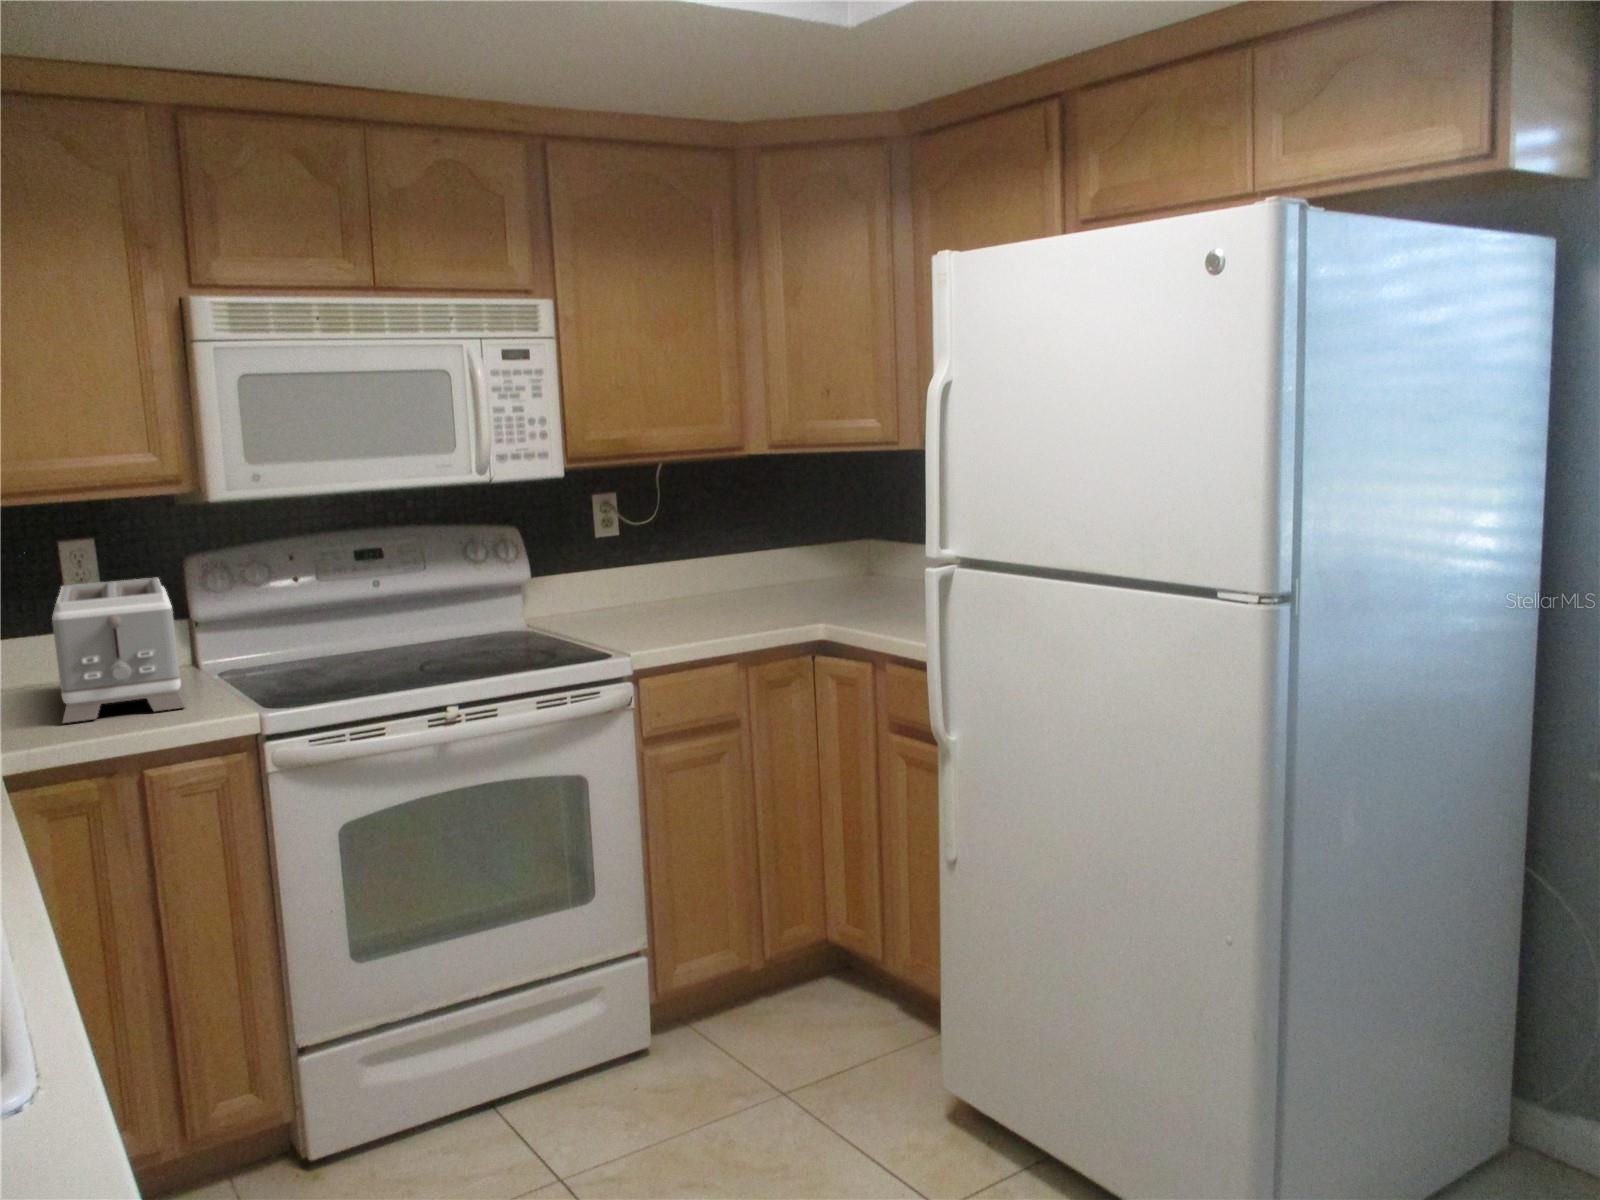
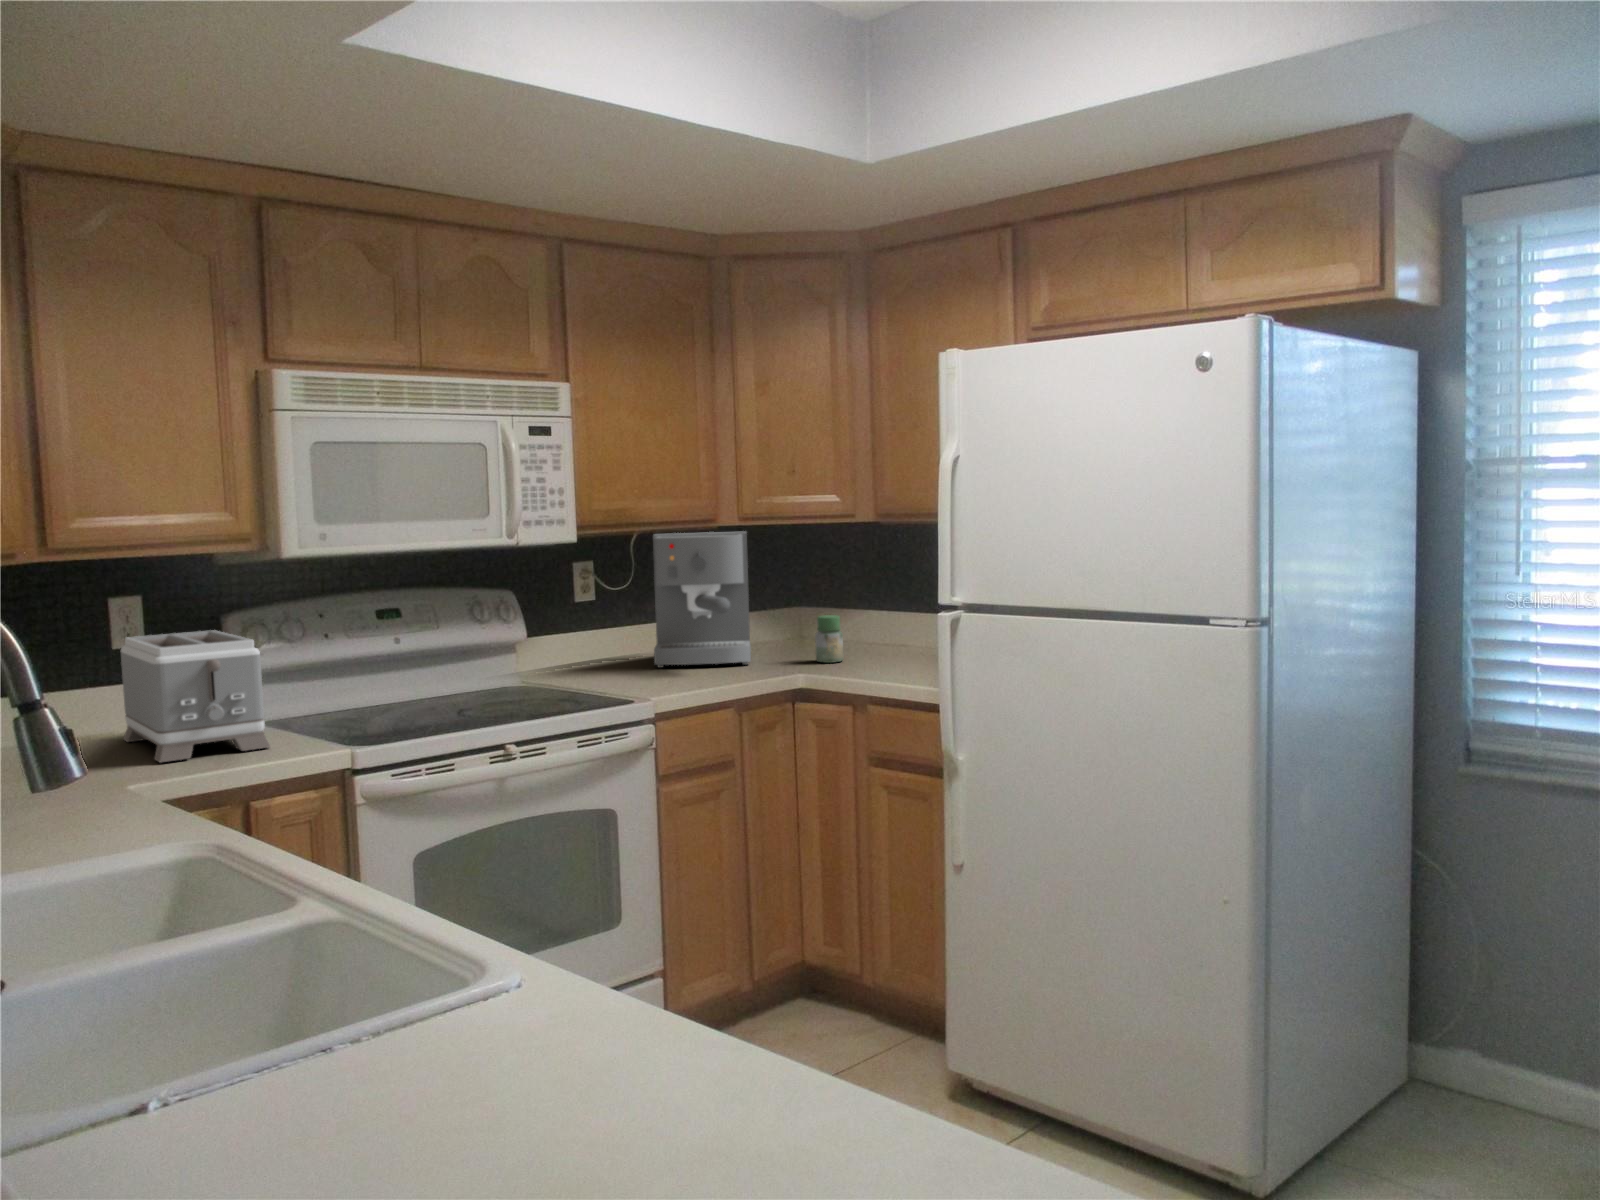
coffee maker: none [670,459,795,614] -> present [653,531,751,667]
jar: none [854,557,887,611] -> present [815,615,843,663]

